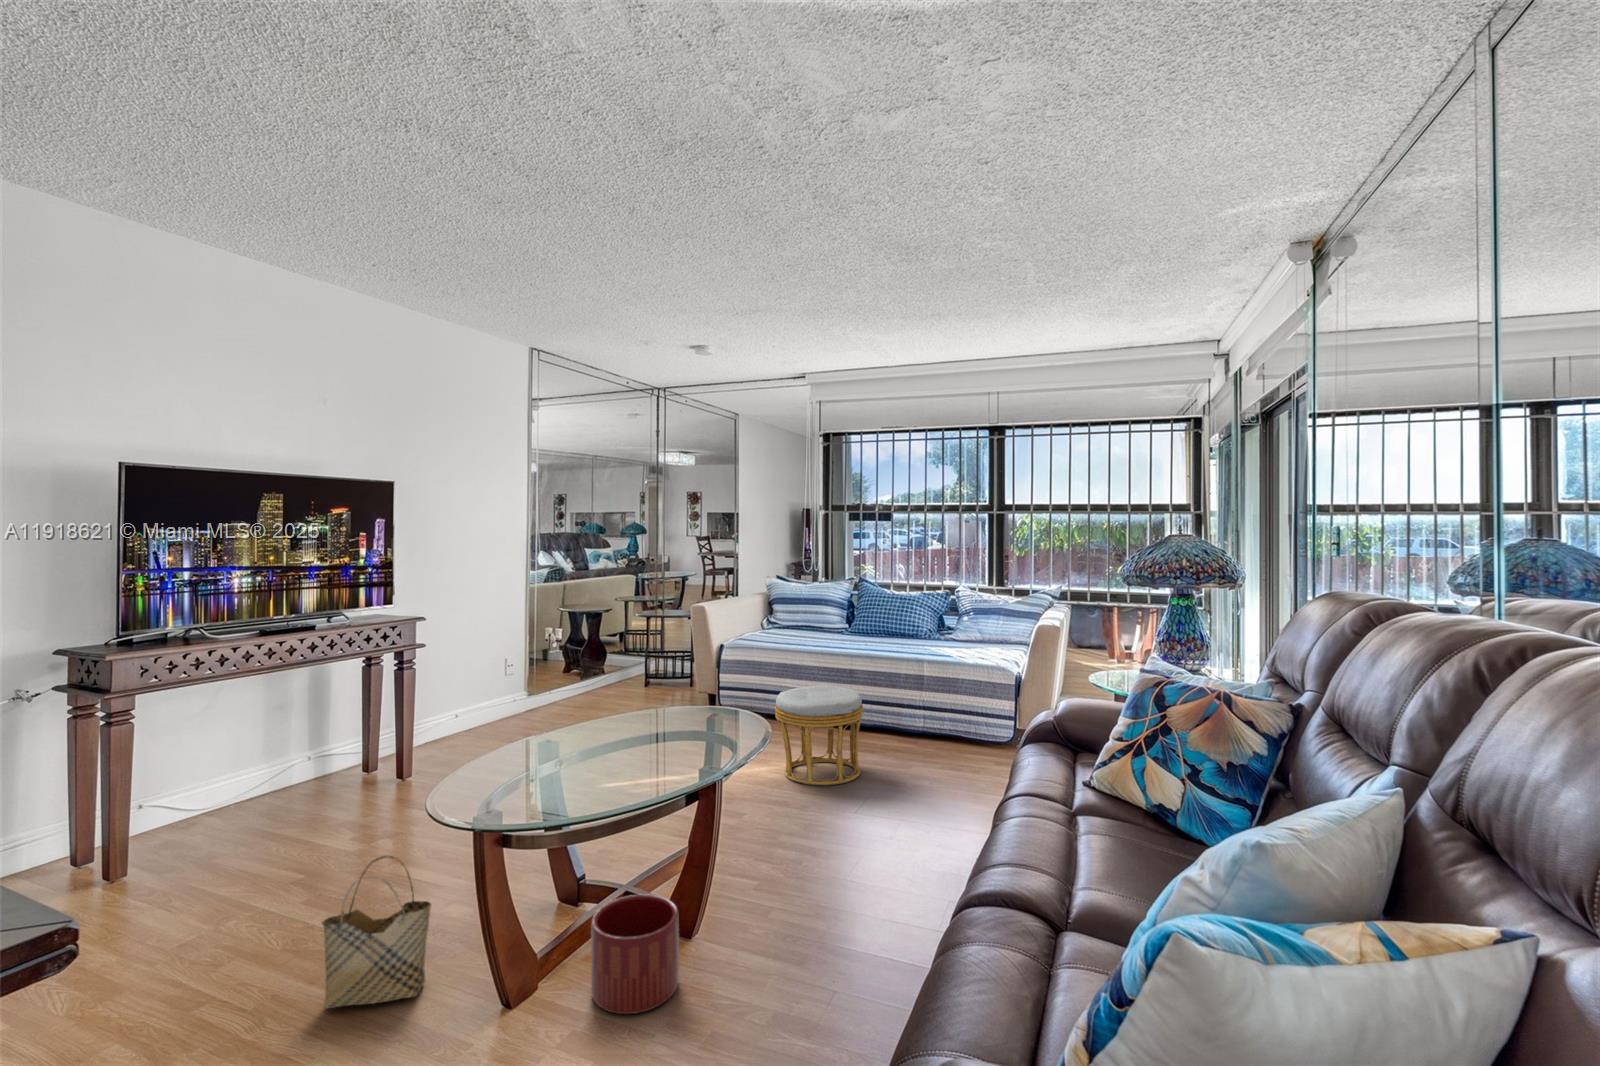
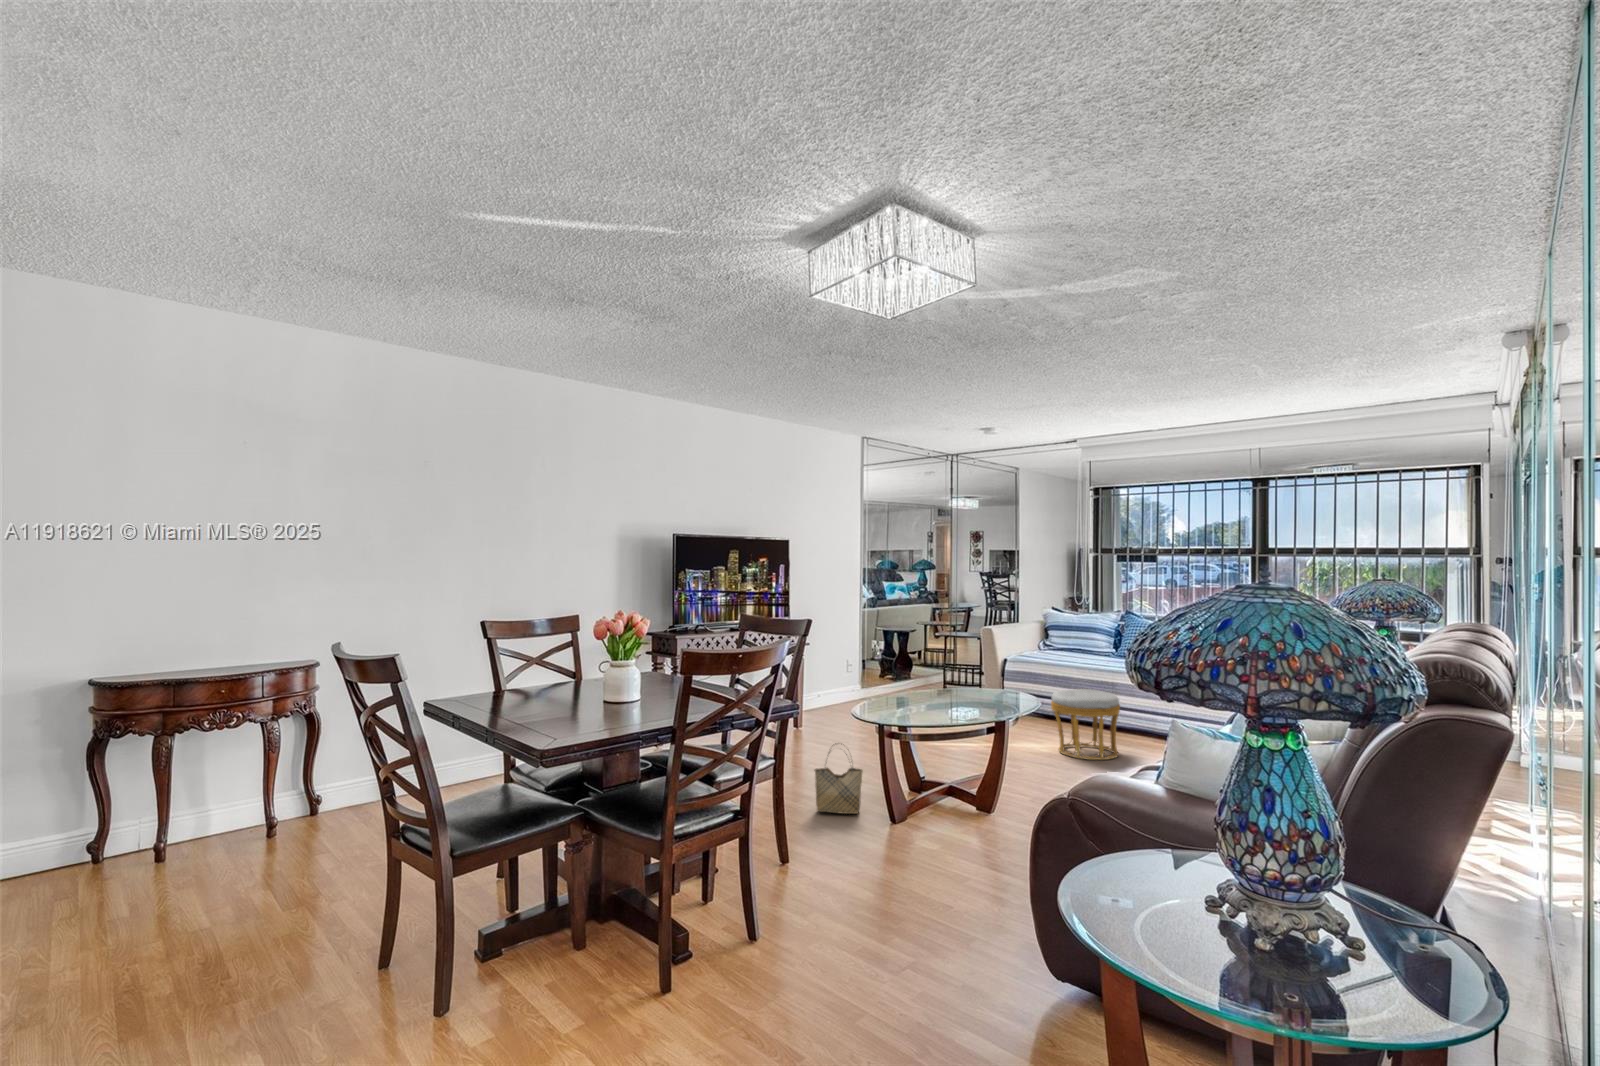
planter: present [591,894,679,1014] -> none [948,780,995,835]

